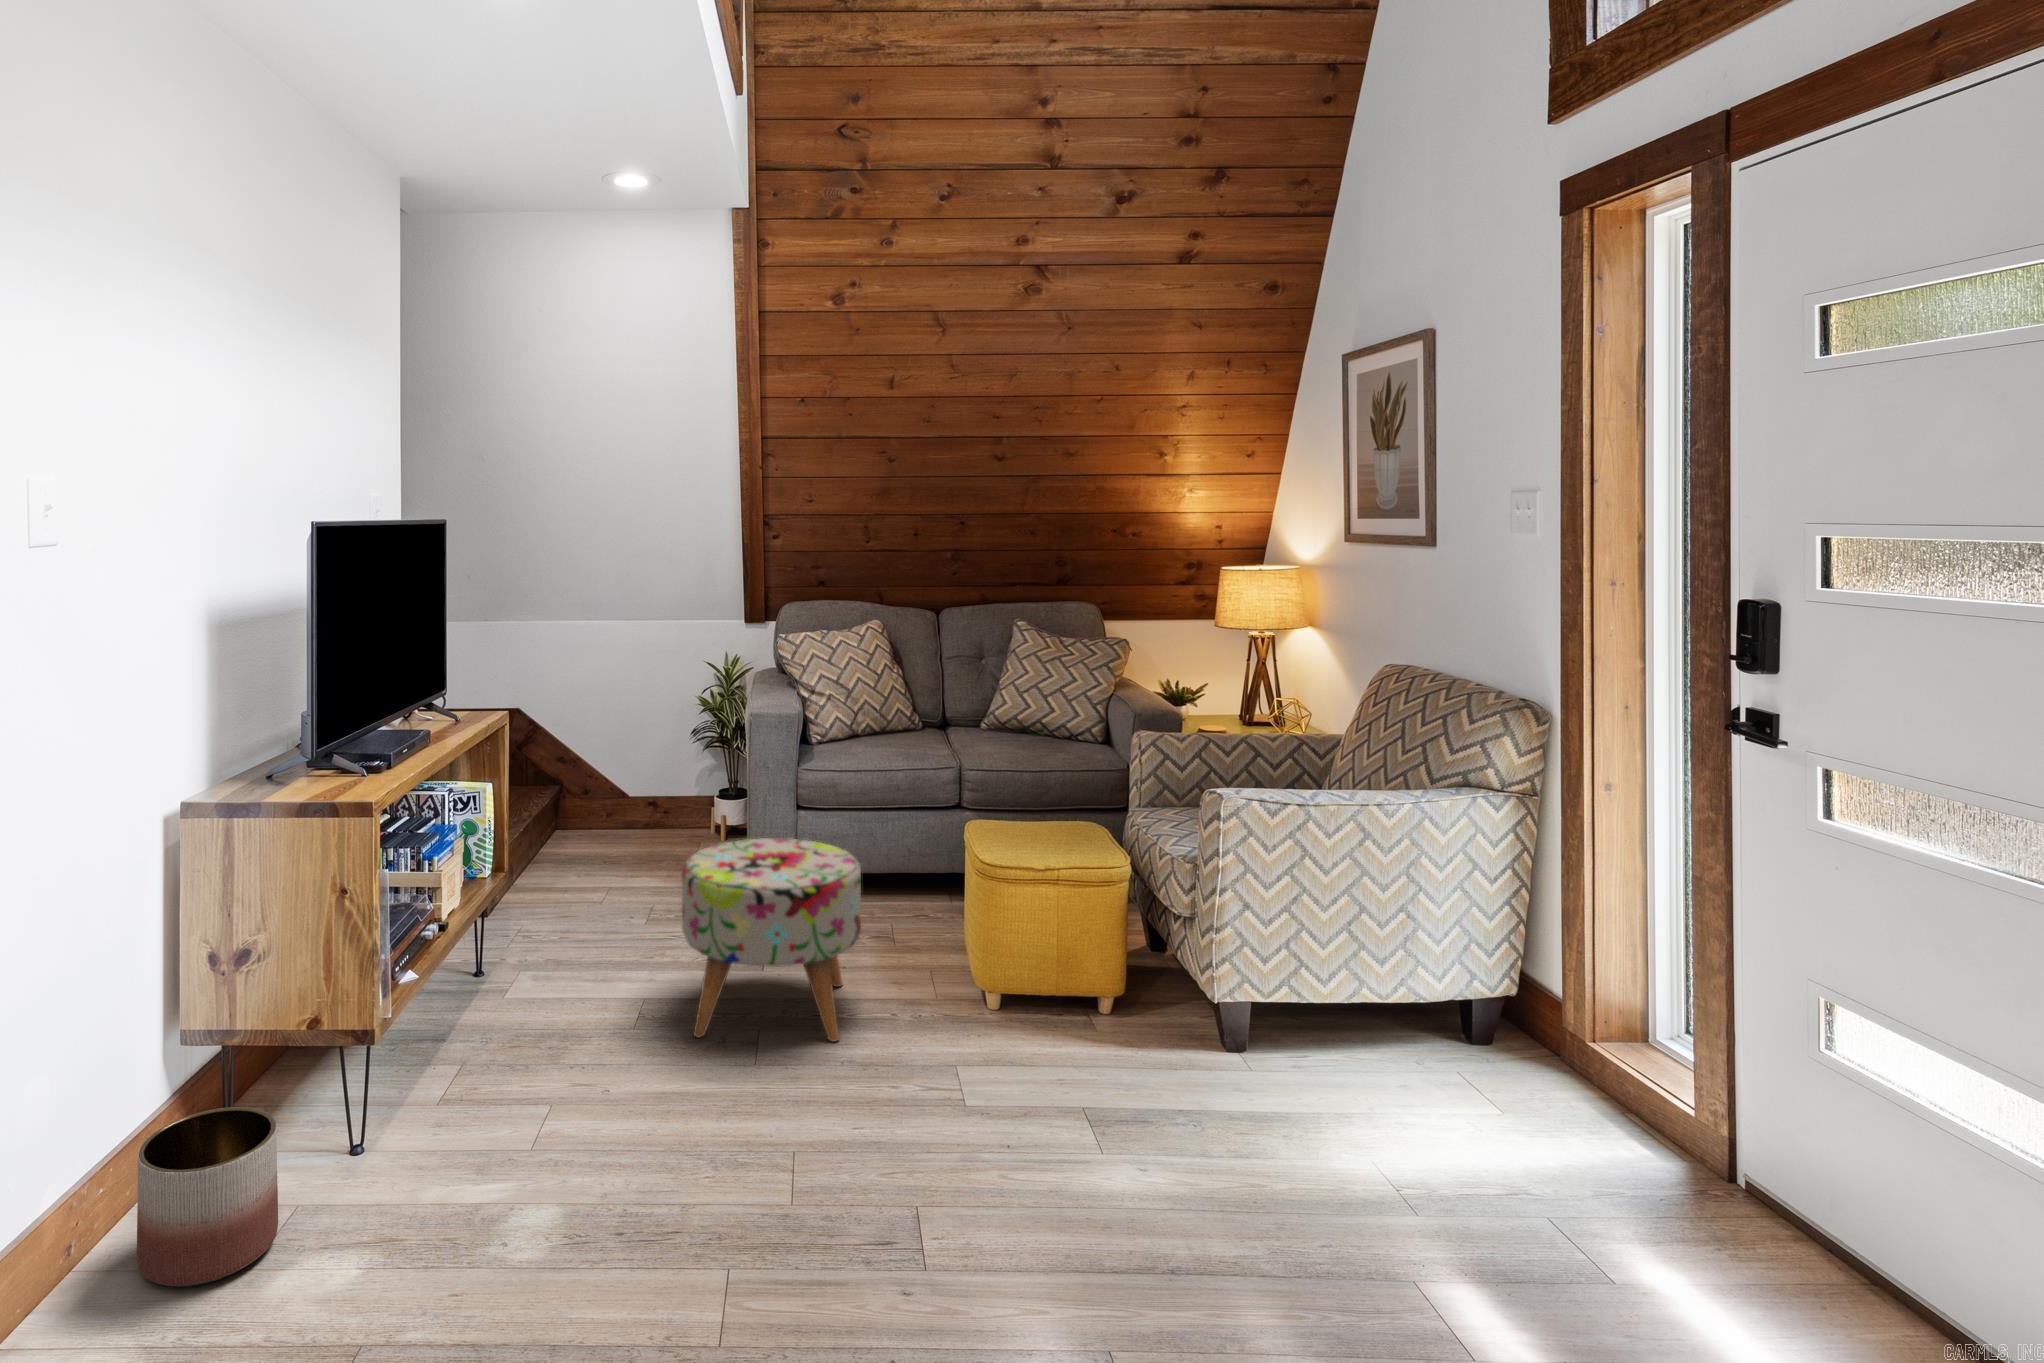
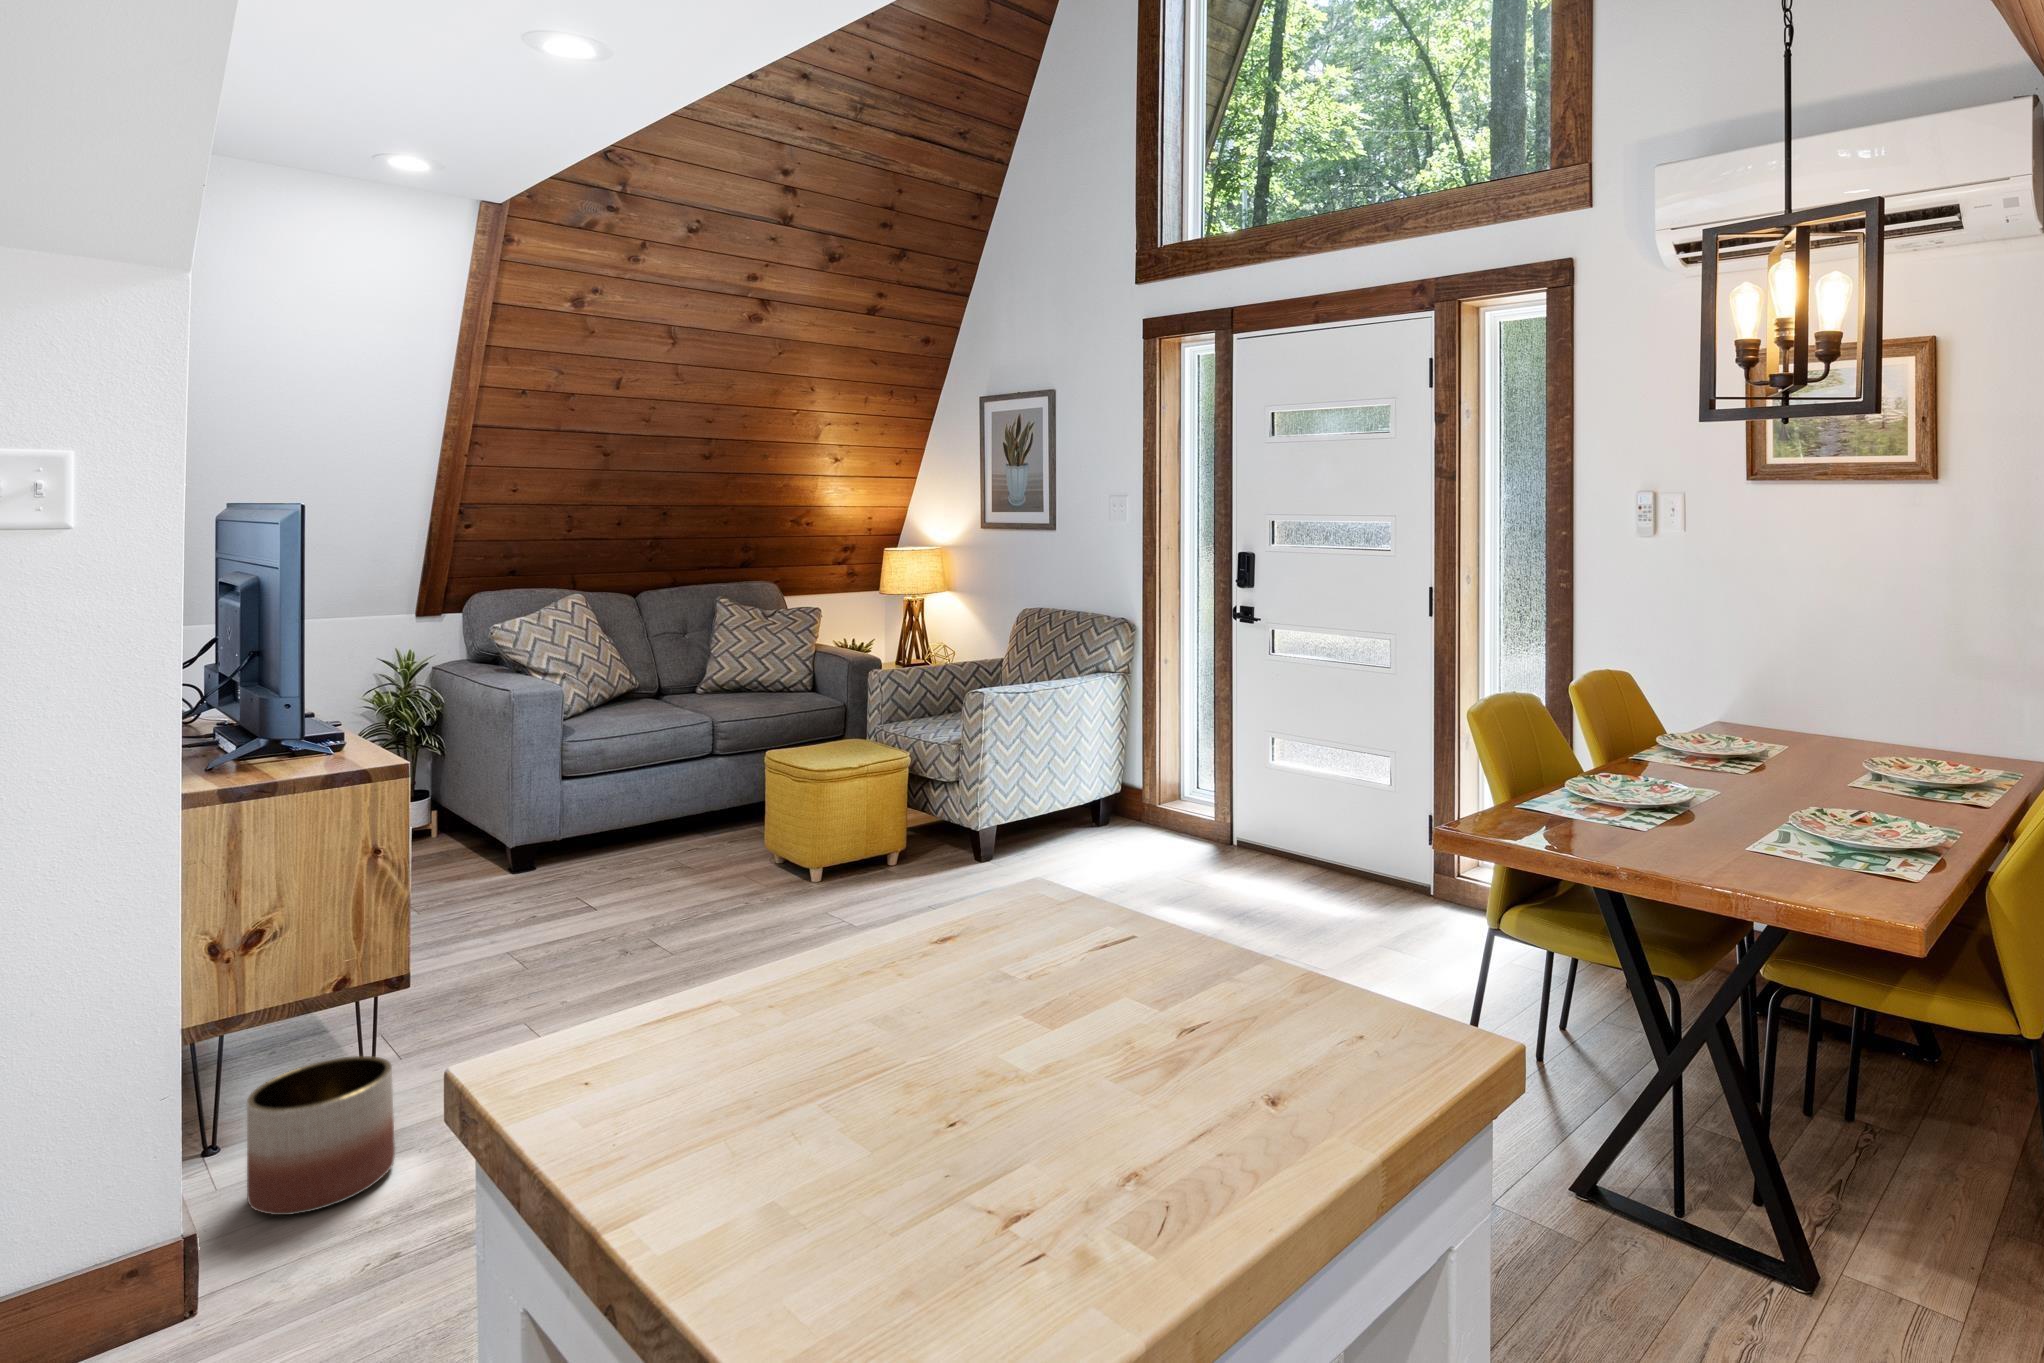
ottoman: present [682,838,861,1041] -> none [551,783,722,956]

